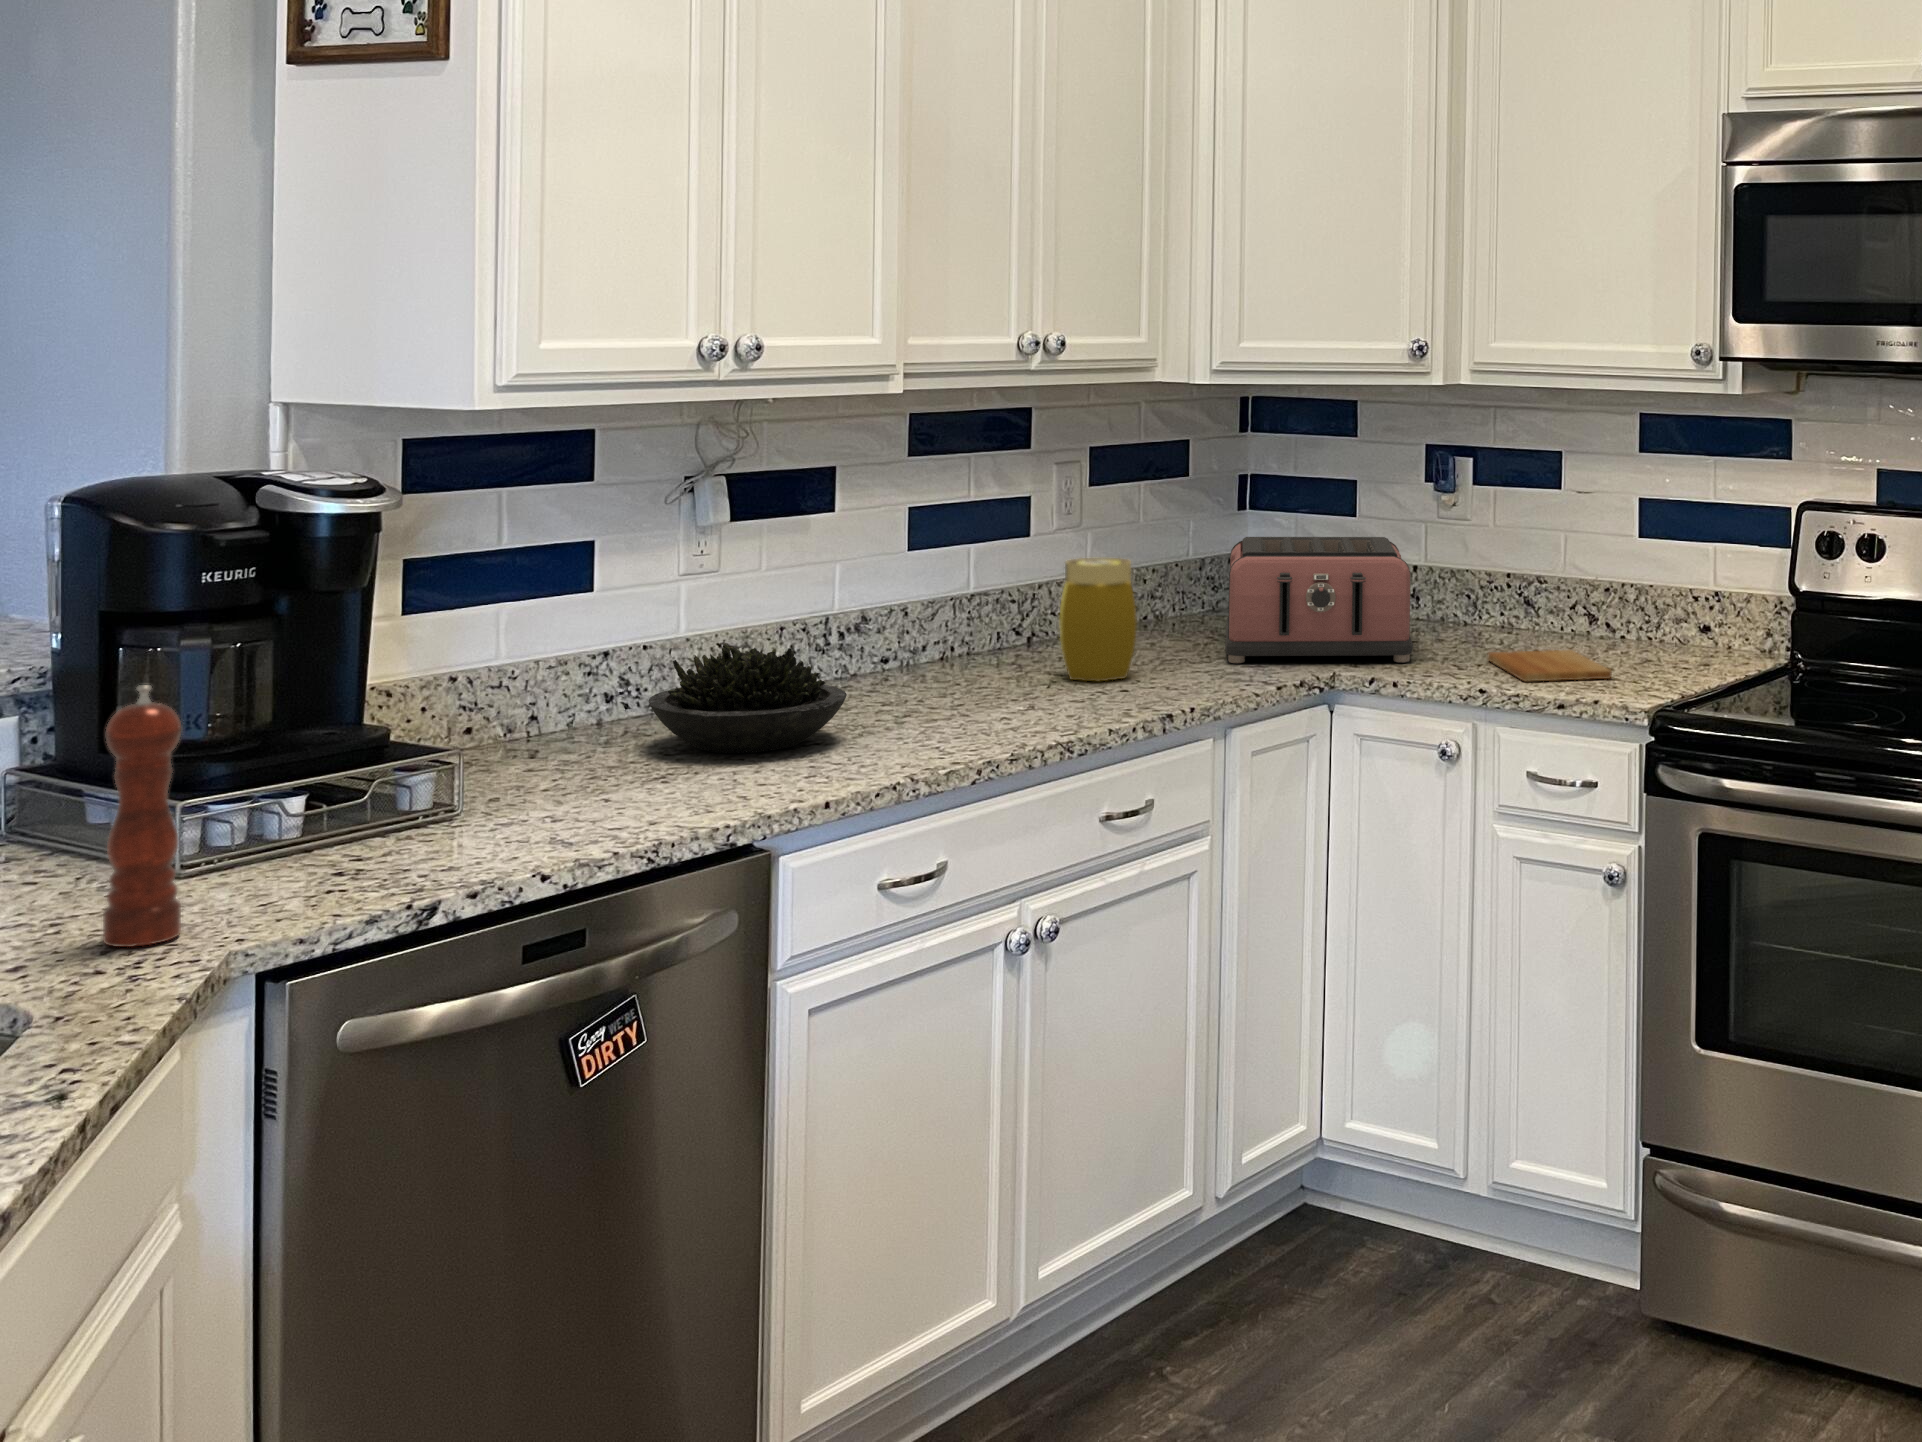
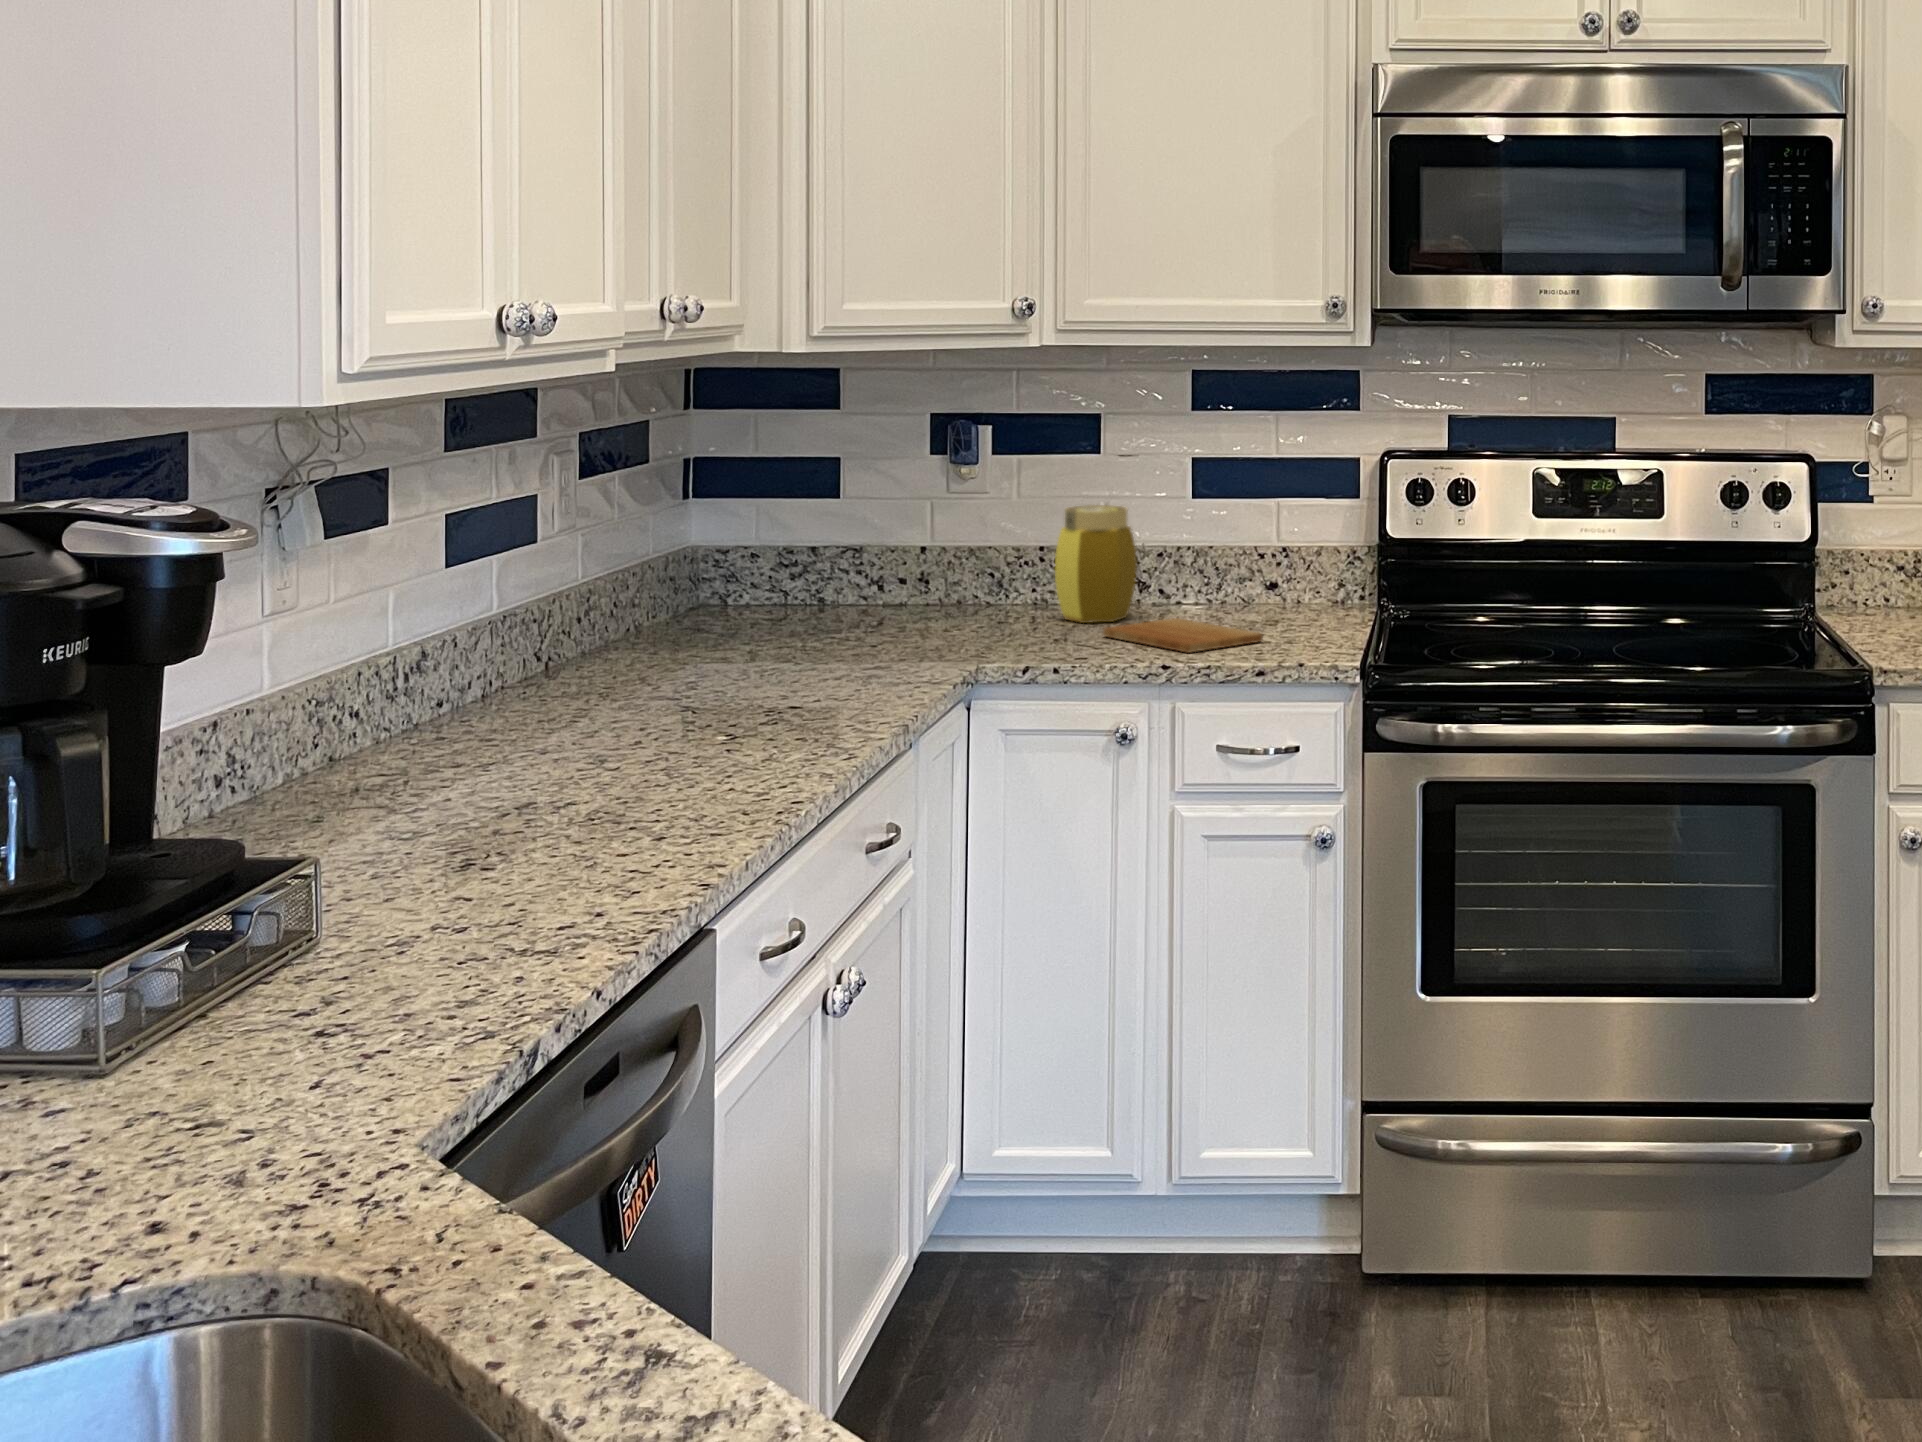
toaster: present [1225,537,1413,663] -> none [764,514,1034,665]
jar: present [1060,558,1137,681] -> present [1055,505,1137,623]
succulent plant: present [649,643,847,753] -> none [347,688,610,829]
pepper mill: present [103,685,181,947] -> none [174,802,284,1182]

